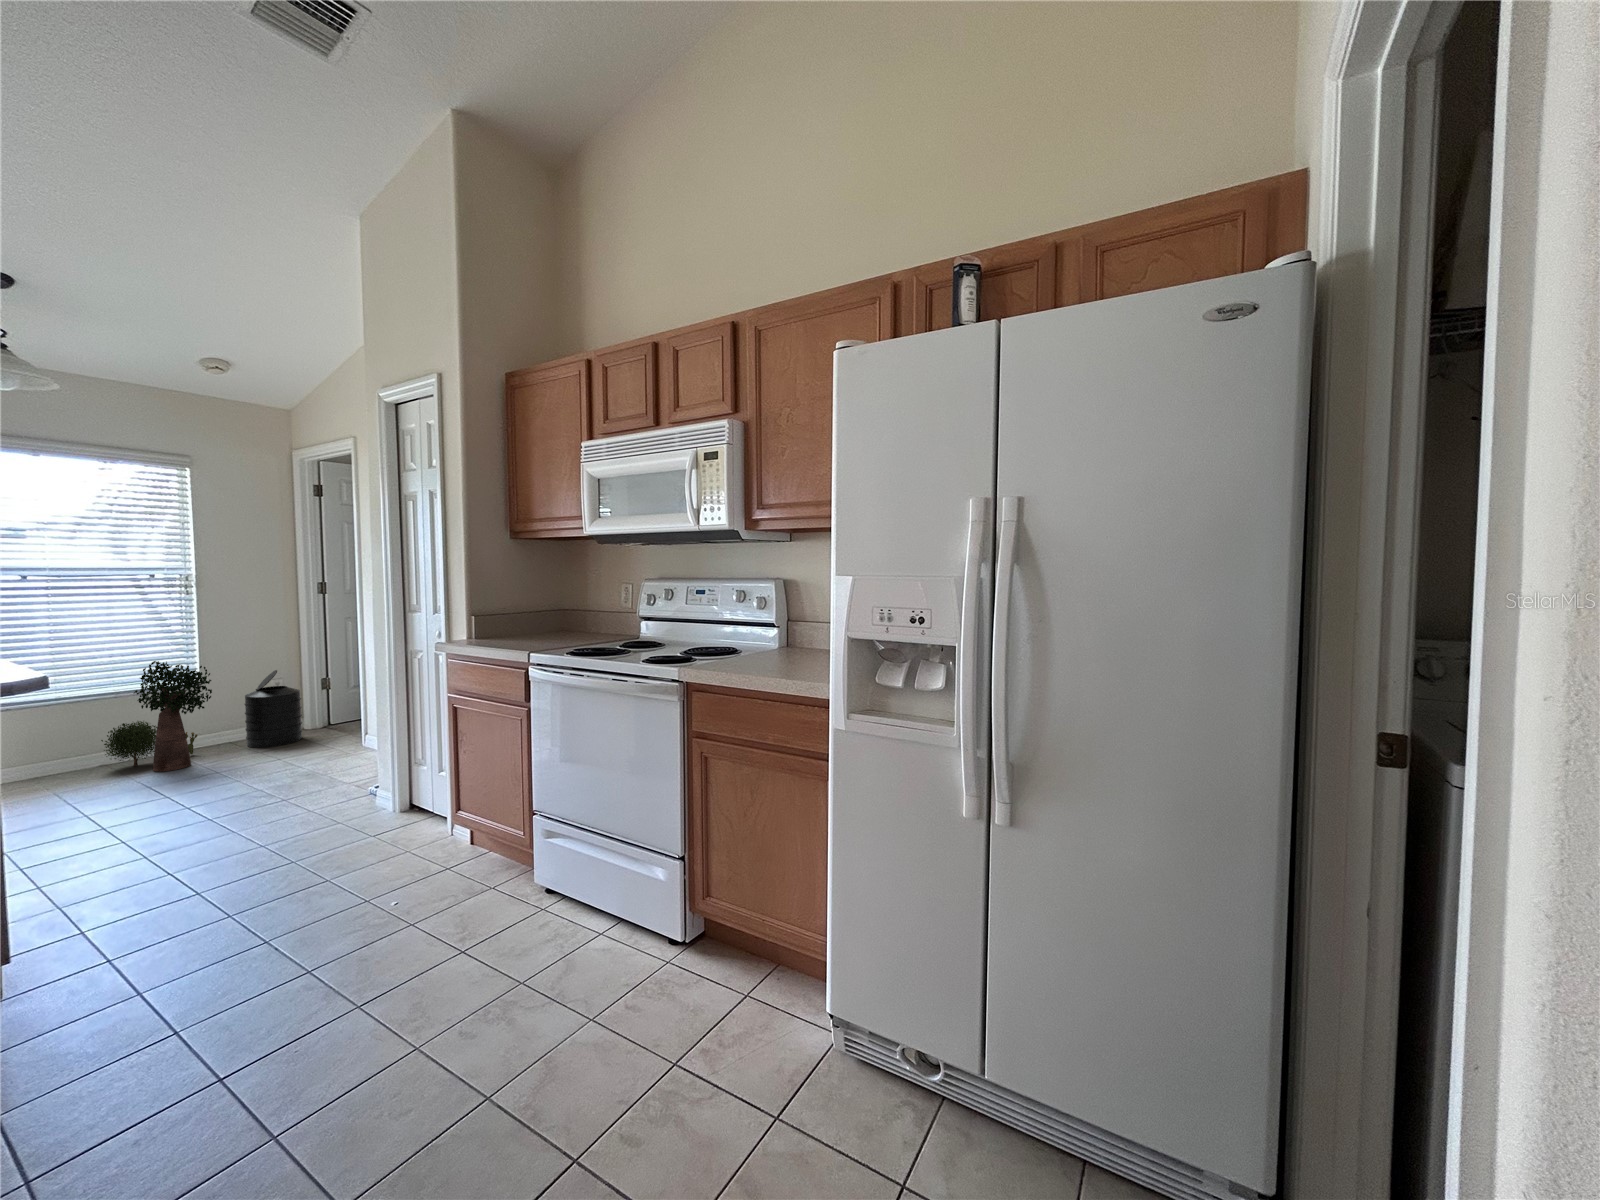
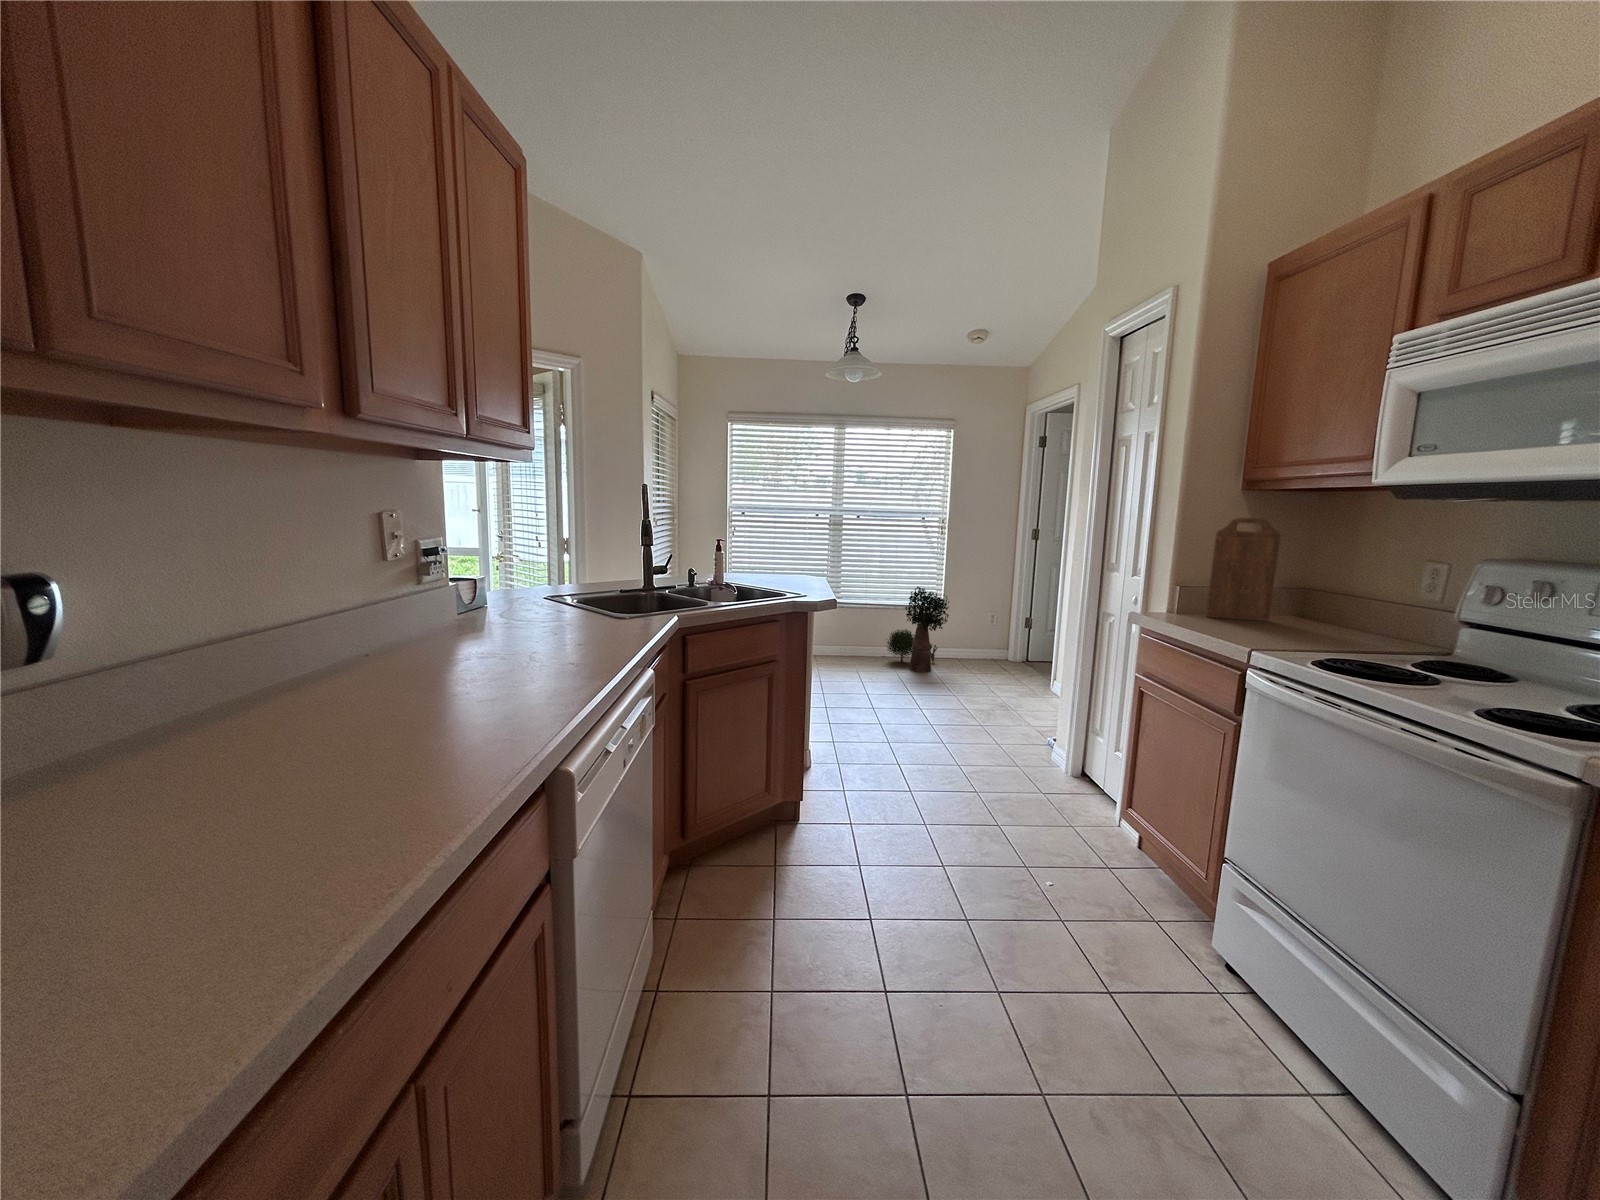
cutting board: none [497,559,542,638] -> present [1206,518,1281,620]
trash can: present [244,670,302,748] -> none [967,605,1008,670]

